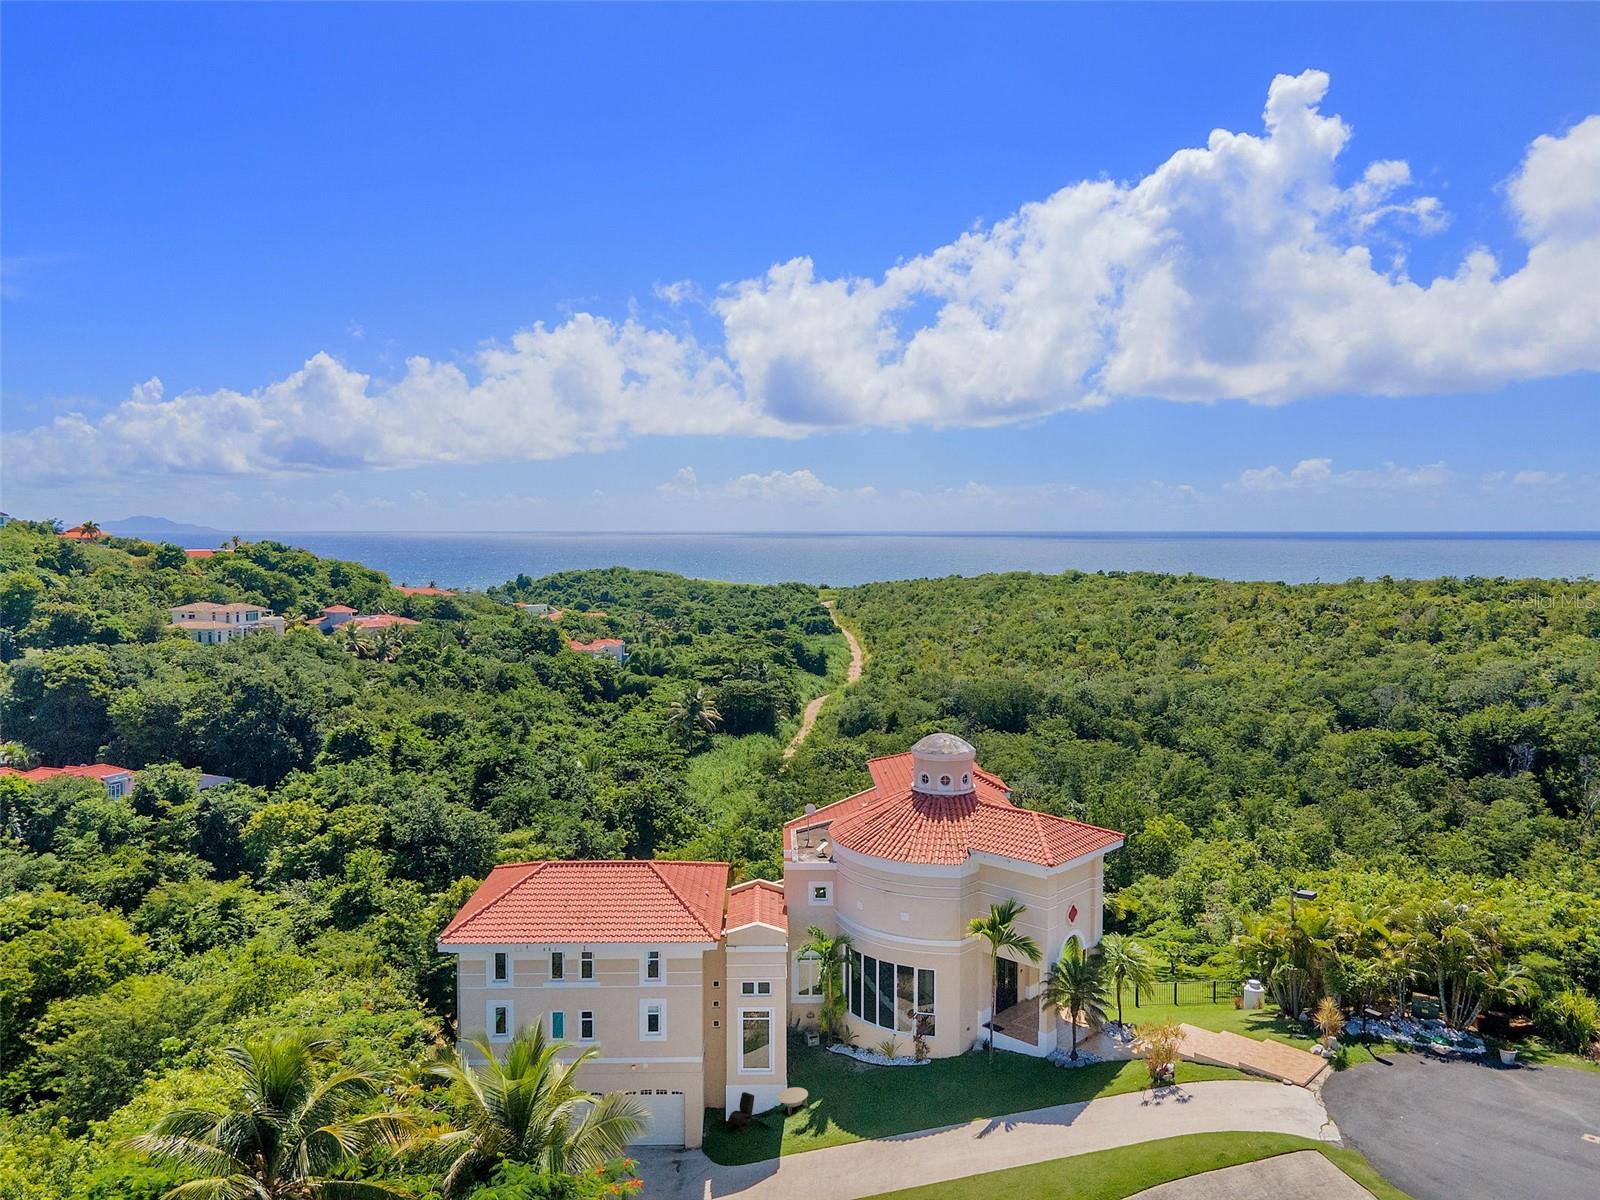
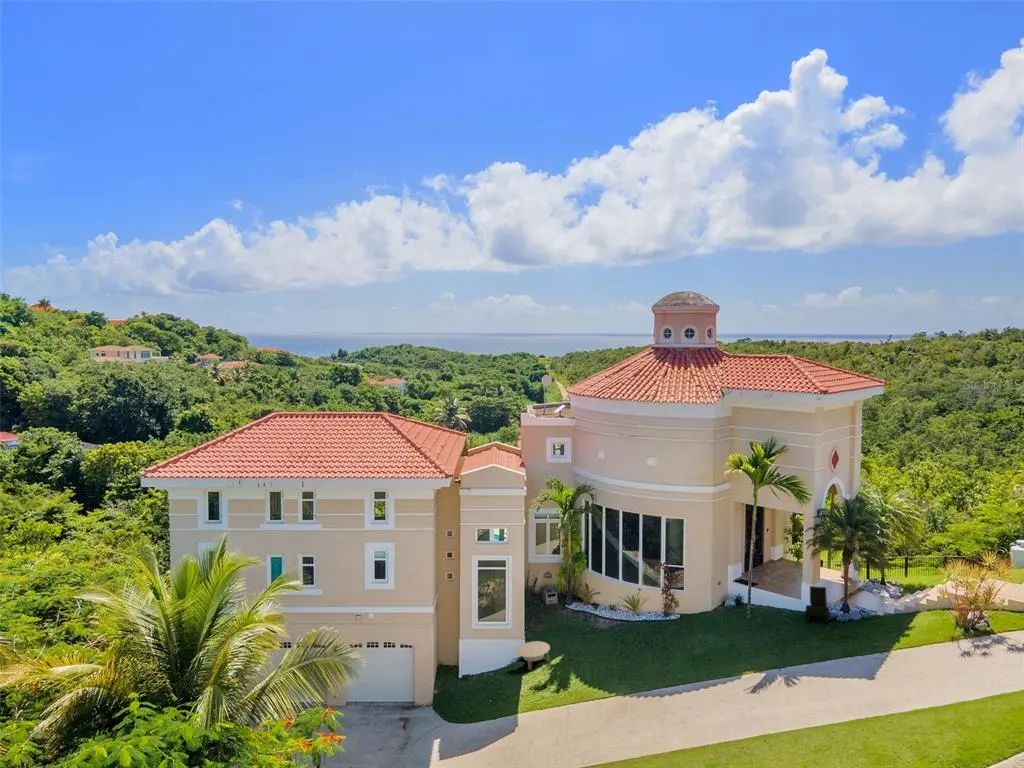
lounge chair: present [729,1092,754,1131] -> present [806,586,830,623]

